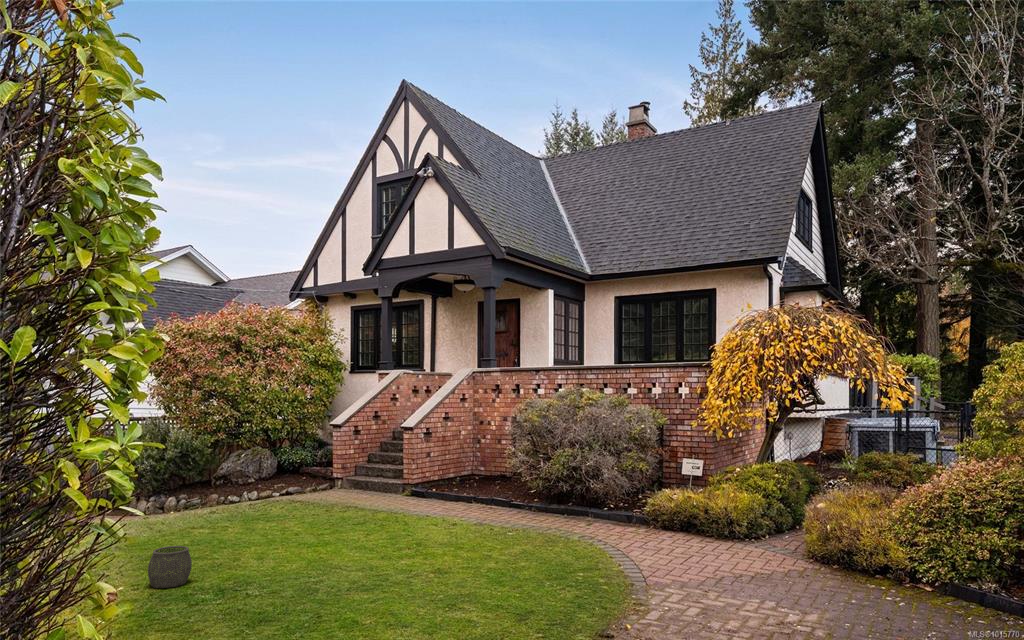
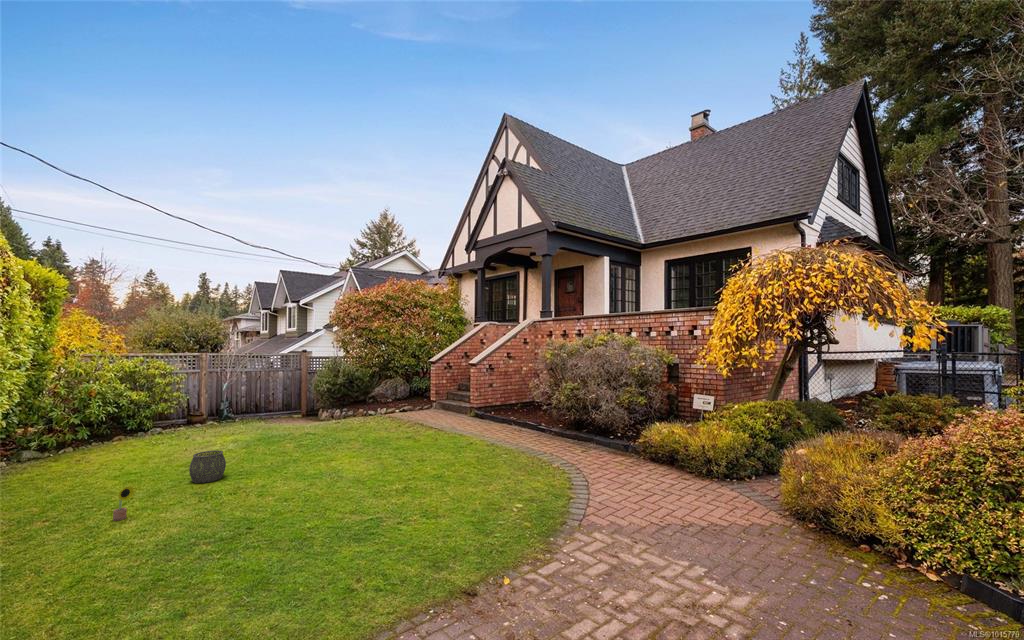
decorative plant: none [130,584,155,629] -> present [113,486,135,521]

